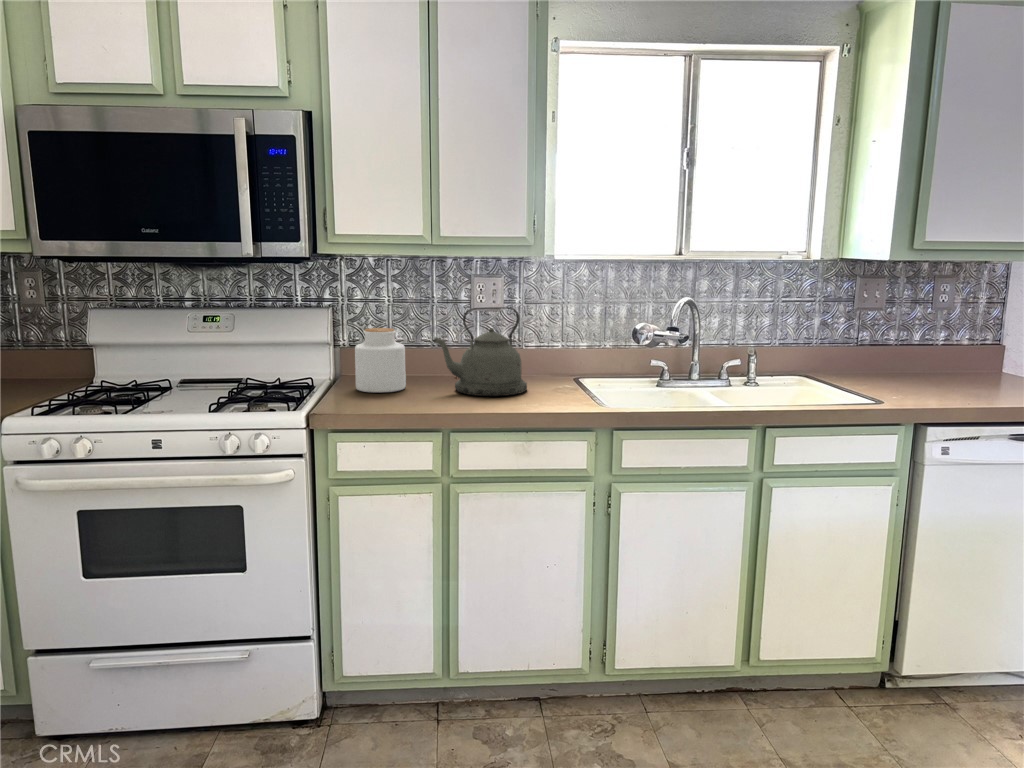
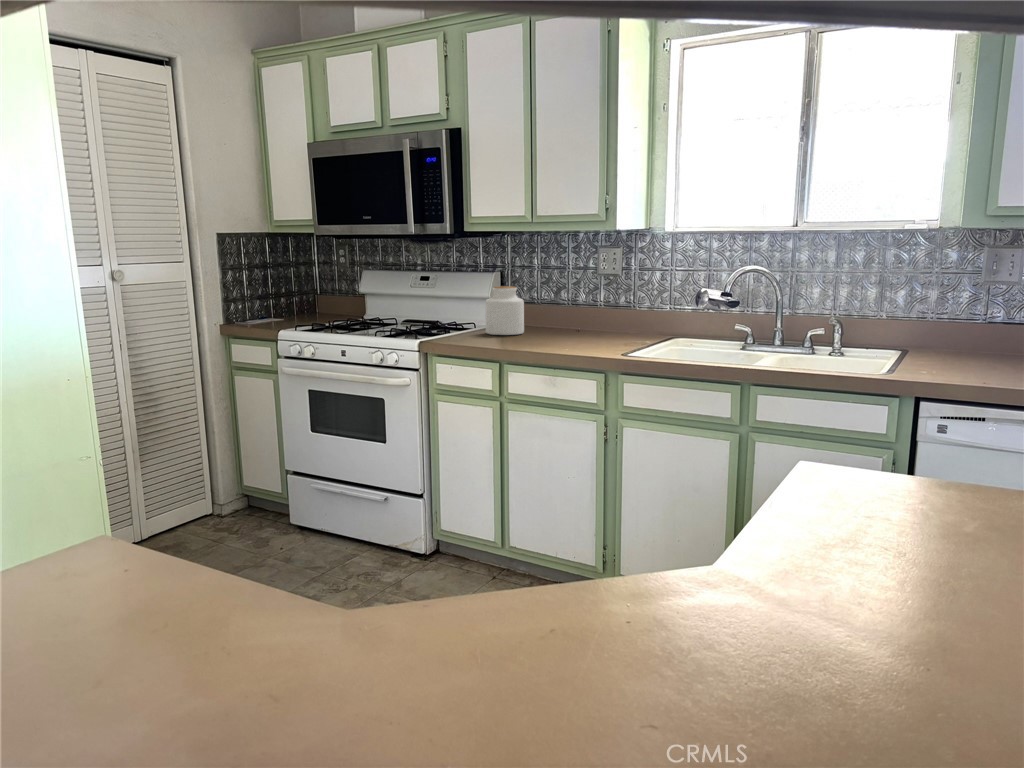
kettle: present [434,307,527,396] -> none [527,271,605,342]

